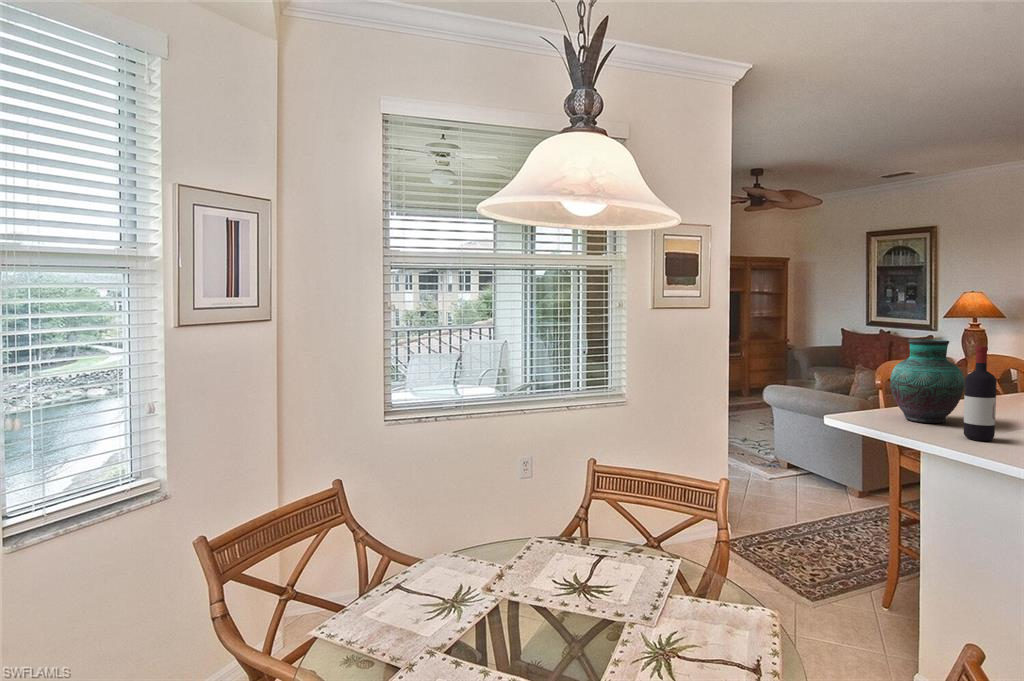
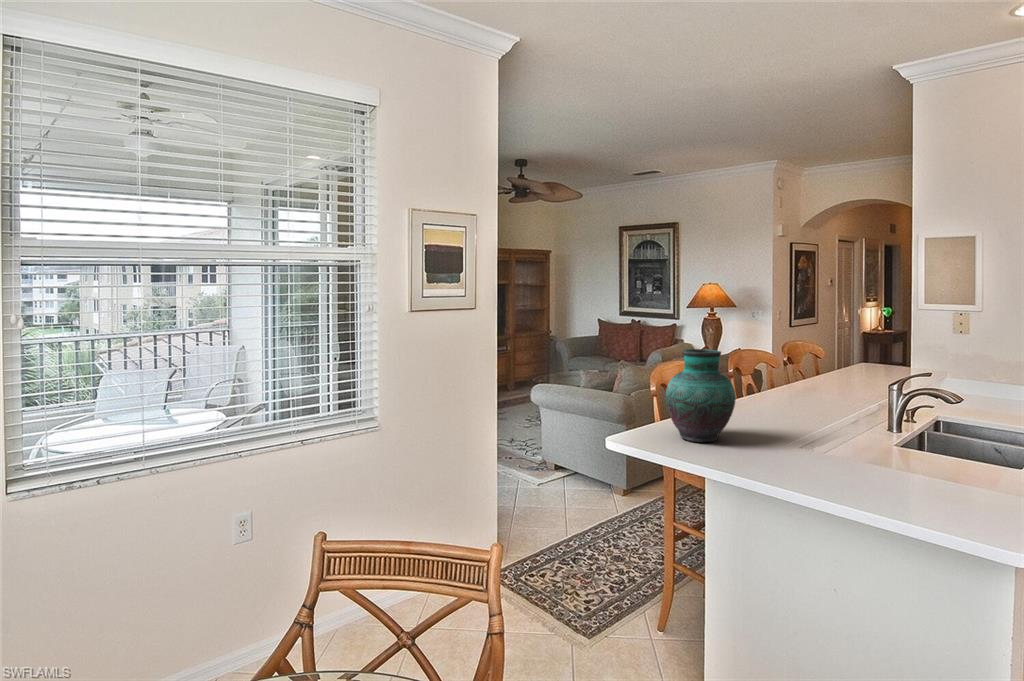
wine bottle: present [964,346,997,441] -> none [742,361,772,465]

